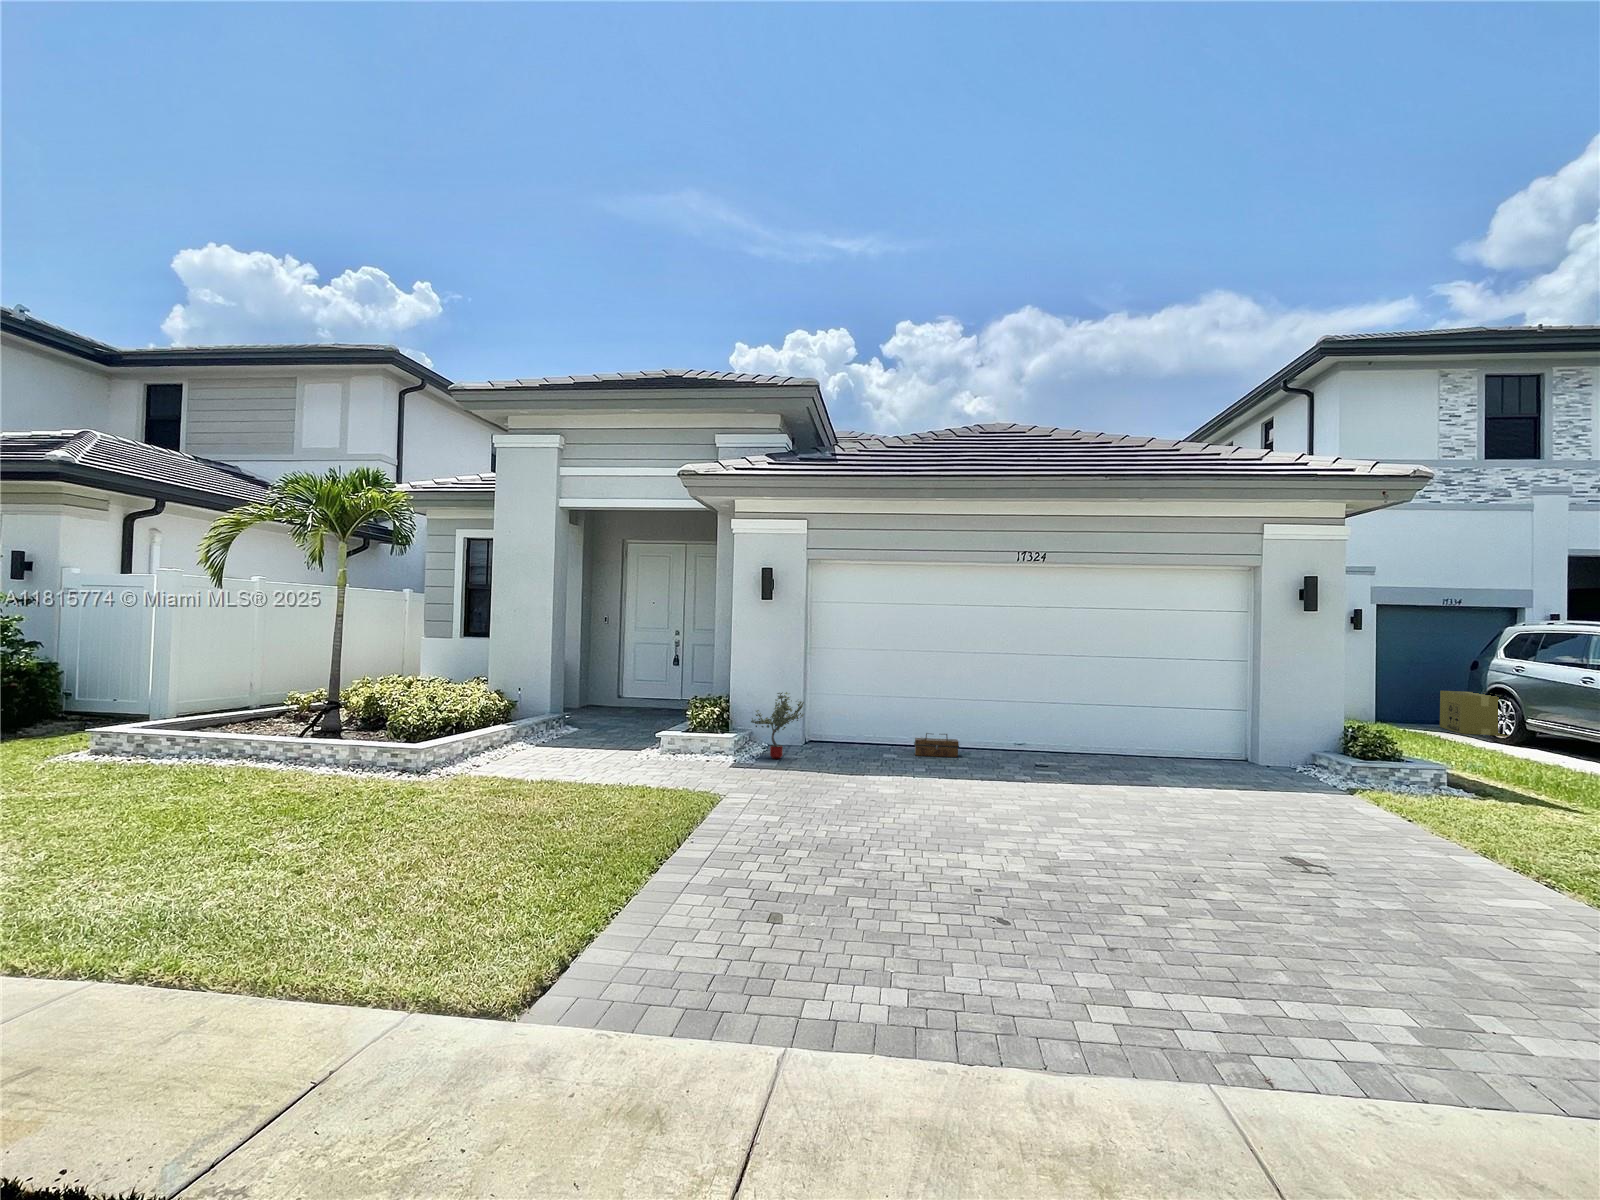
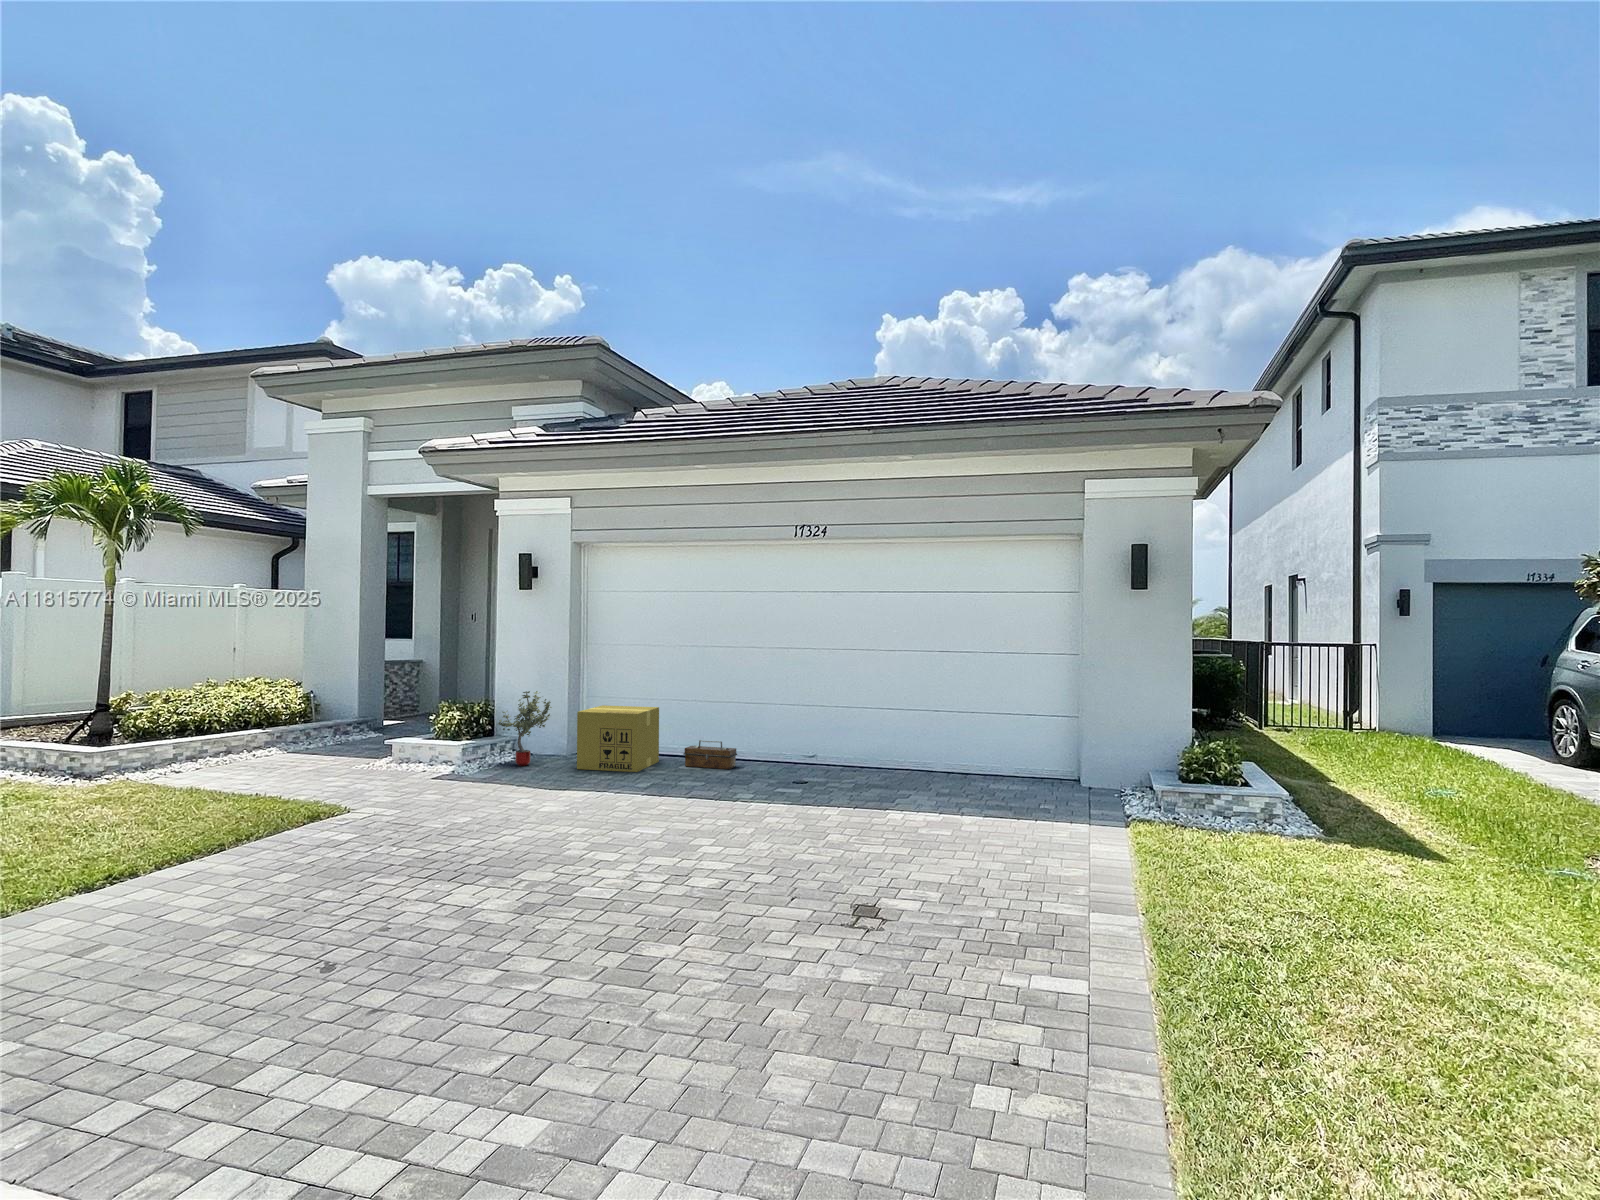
cardboard box: present [1440,691,1509,736] -> present [577,705,659,772]

